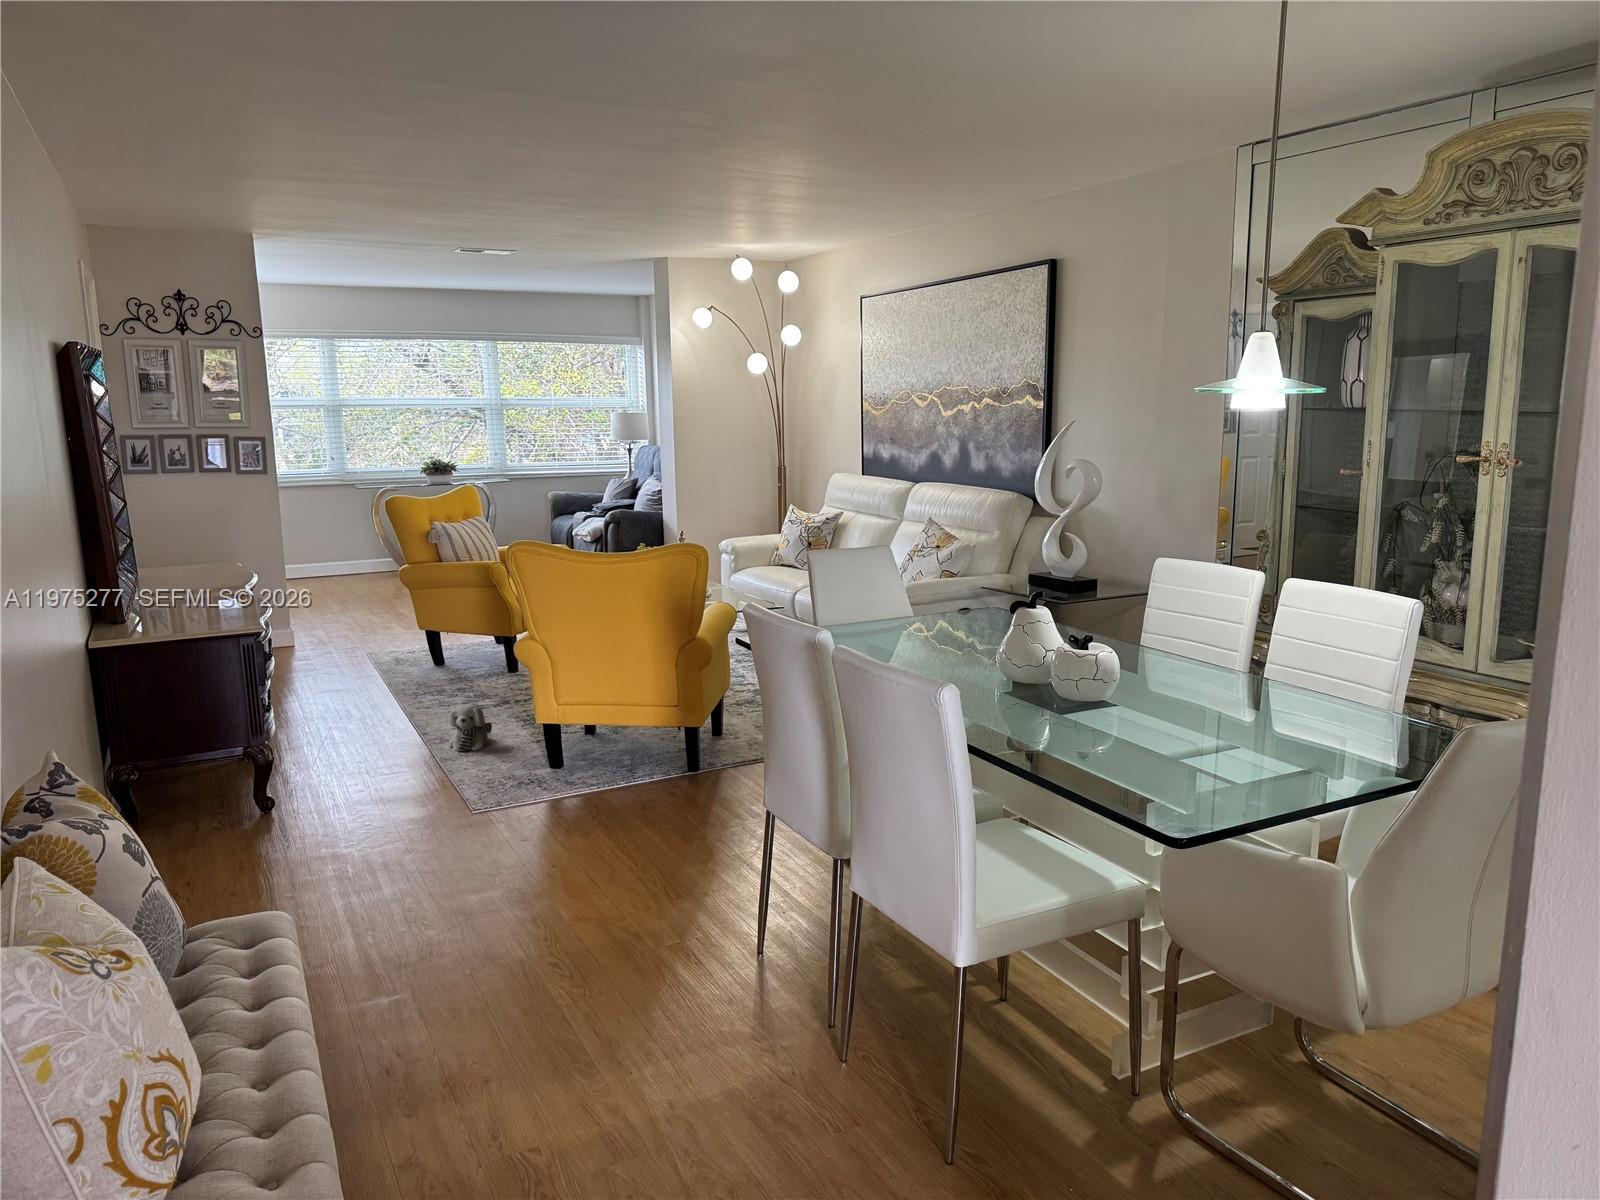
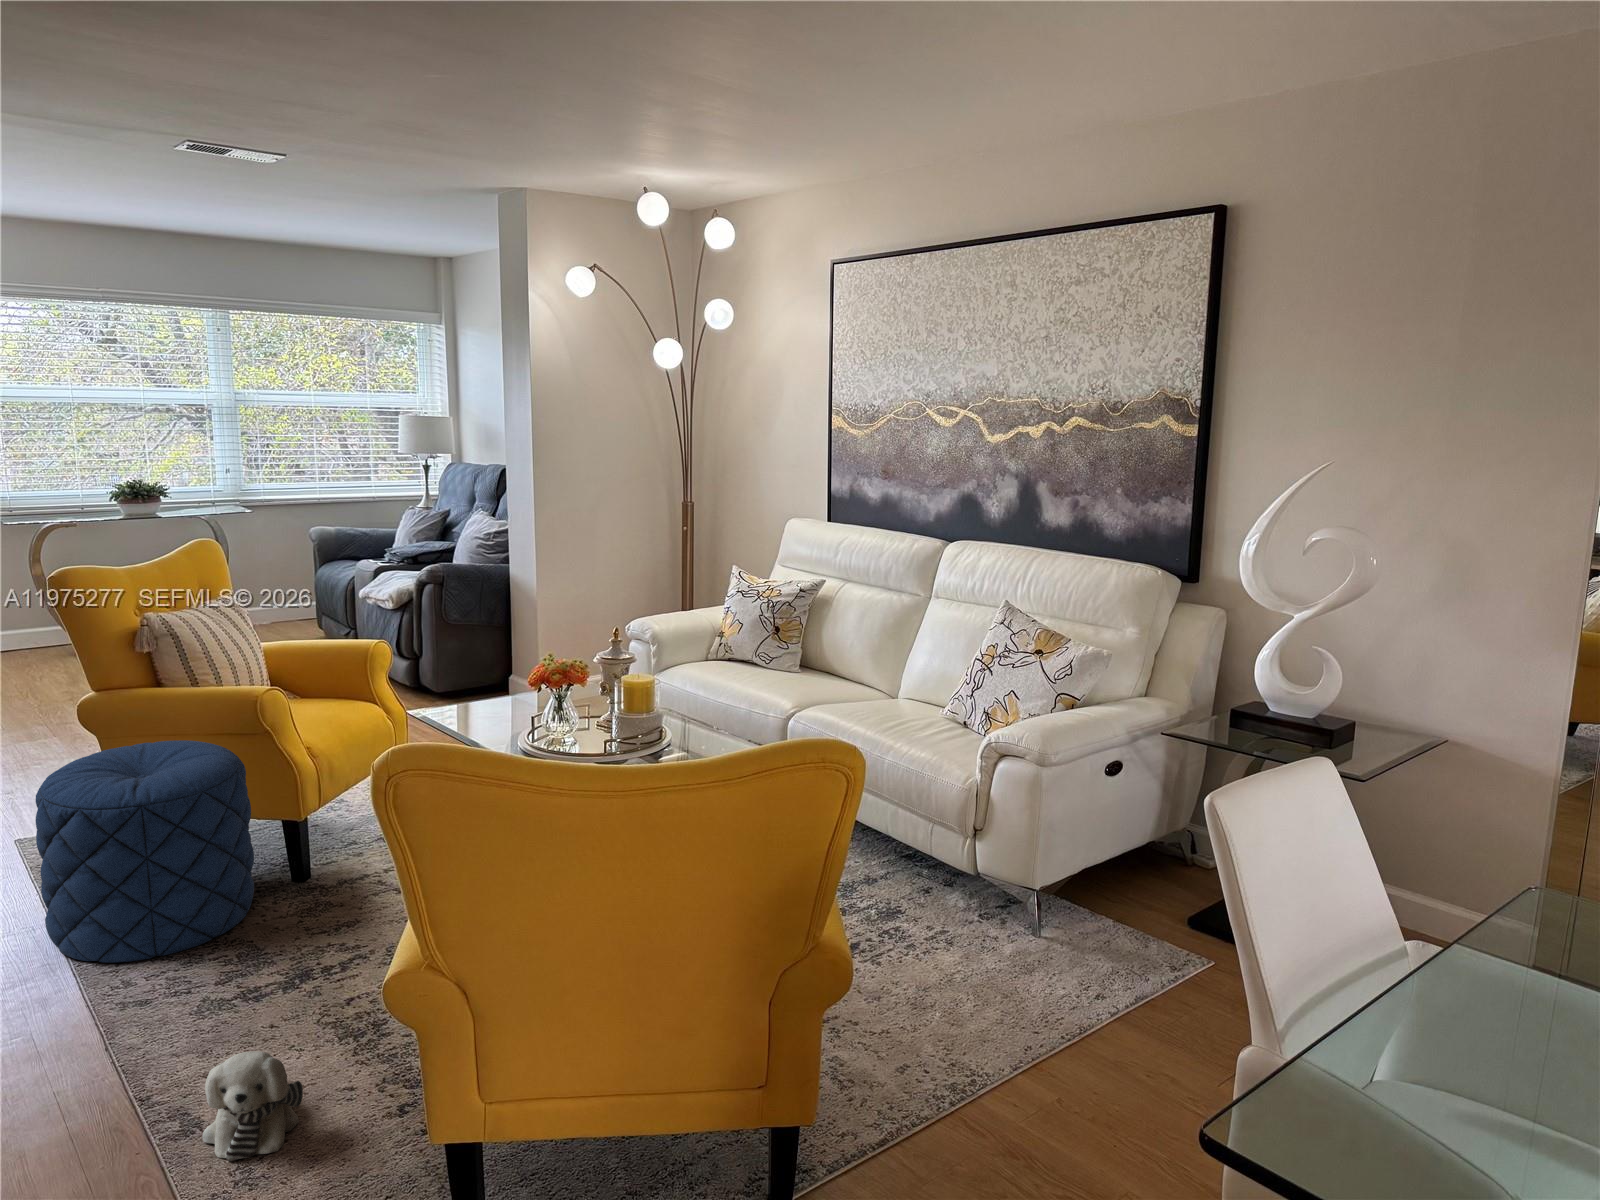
pouf: none [380,590,486,696] -> present [36,740,254,963]

